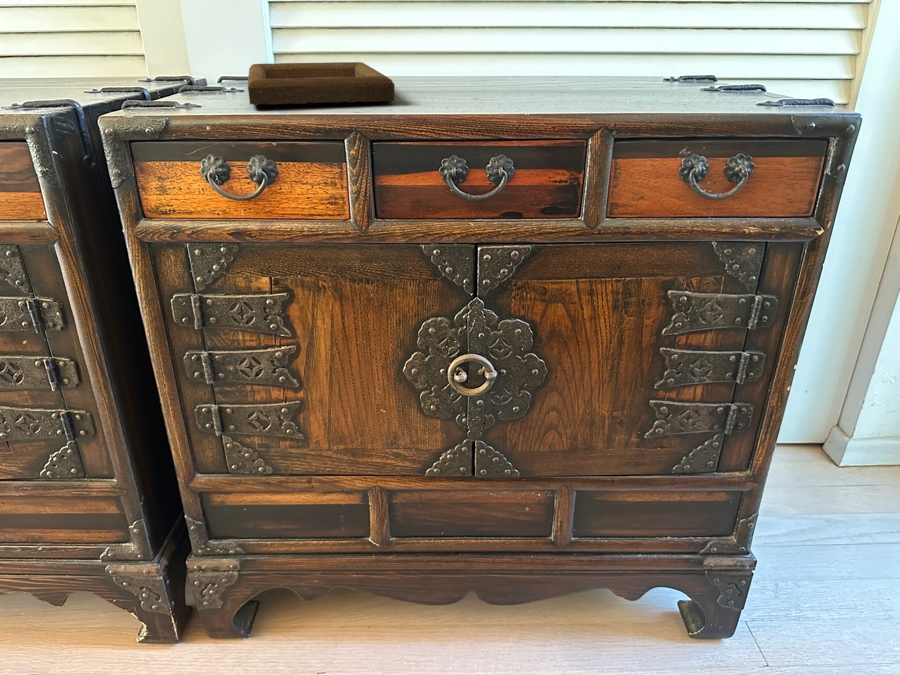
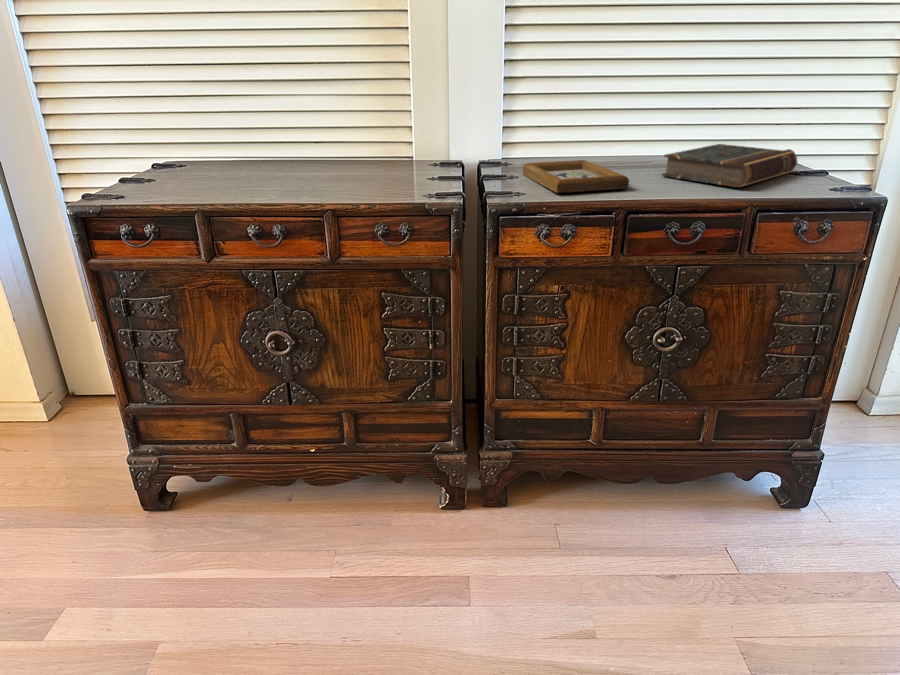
book: none [481,43,714,101] -> present [662,144,798,187]

